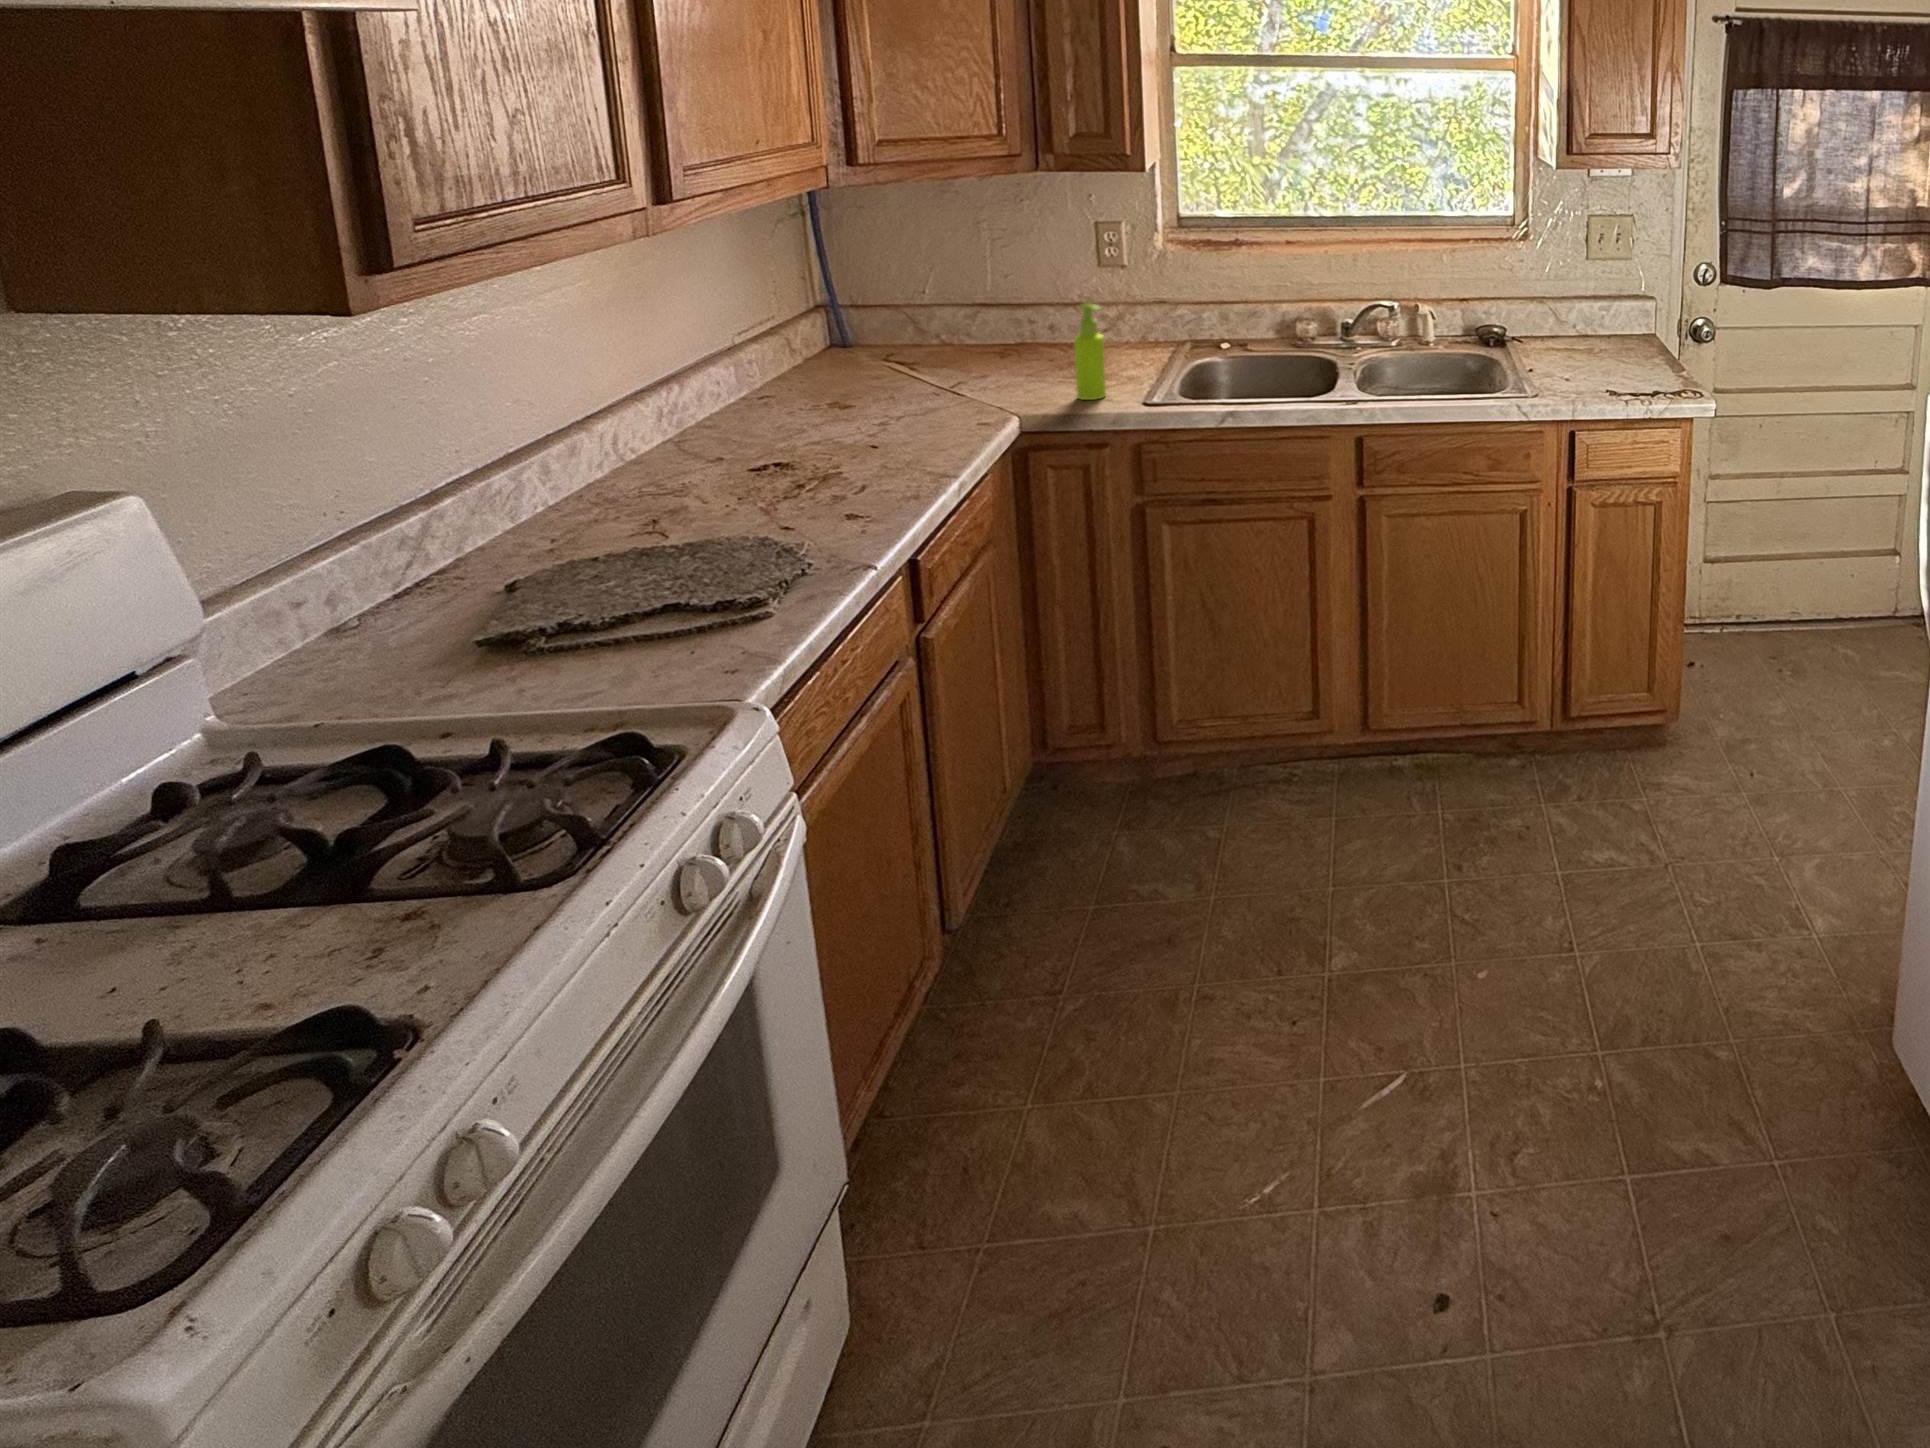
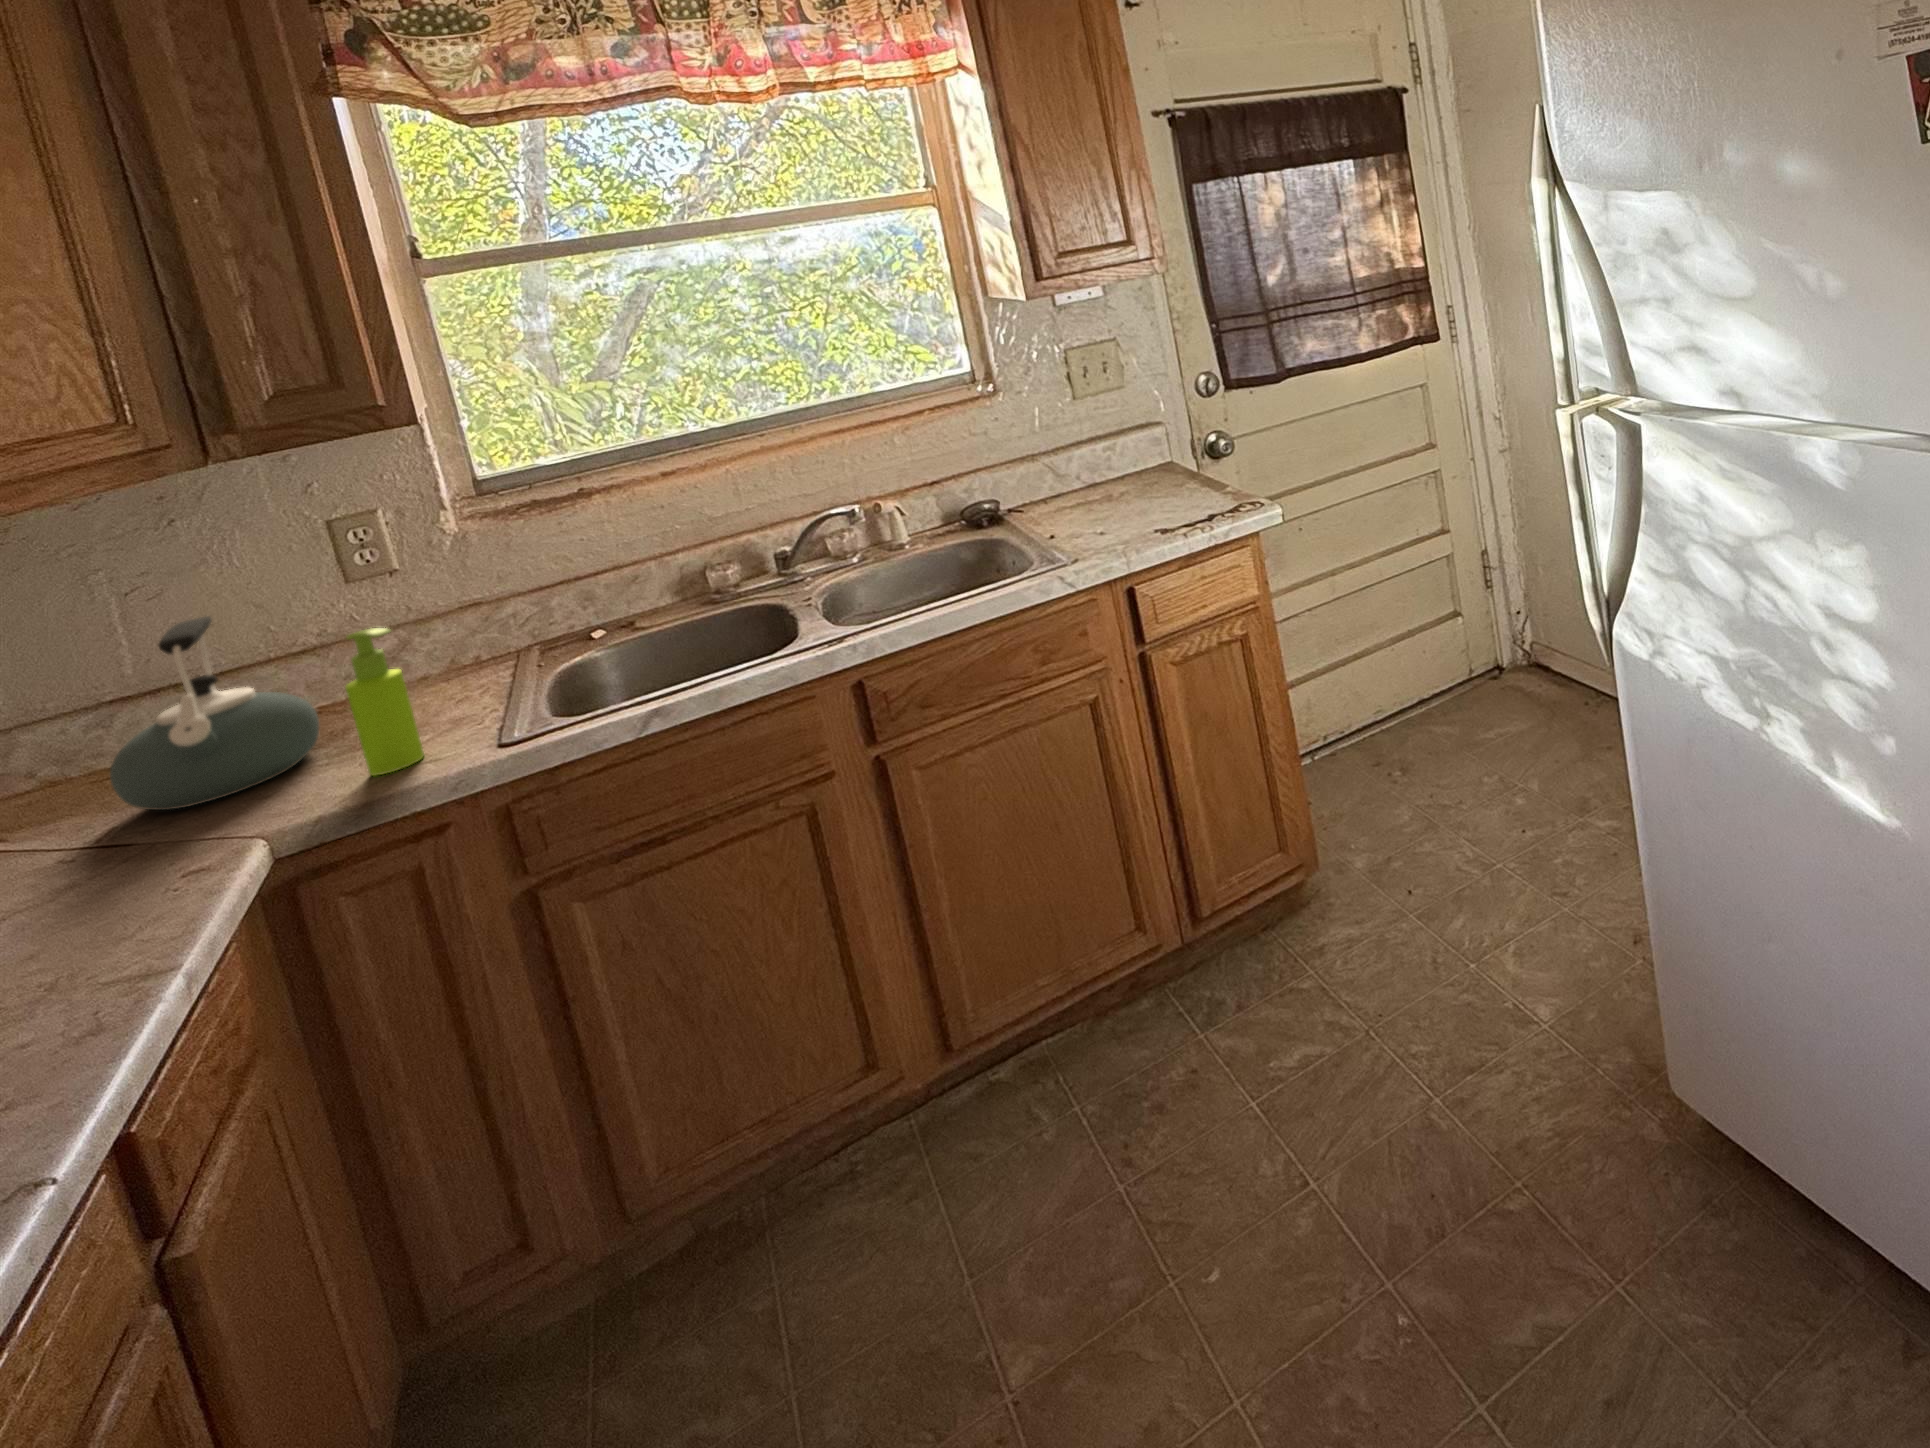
kettle: none [966,268,1065,384] -> present [110,616,319,810]

